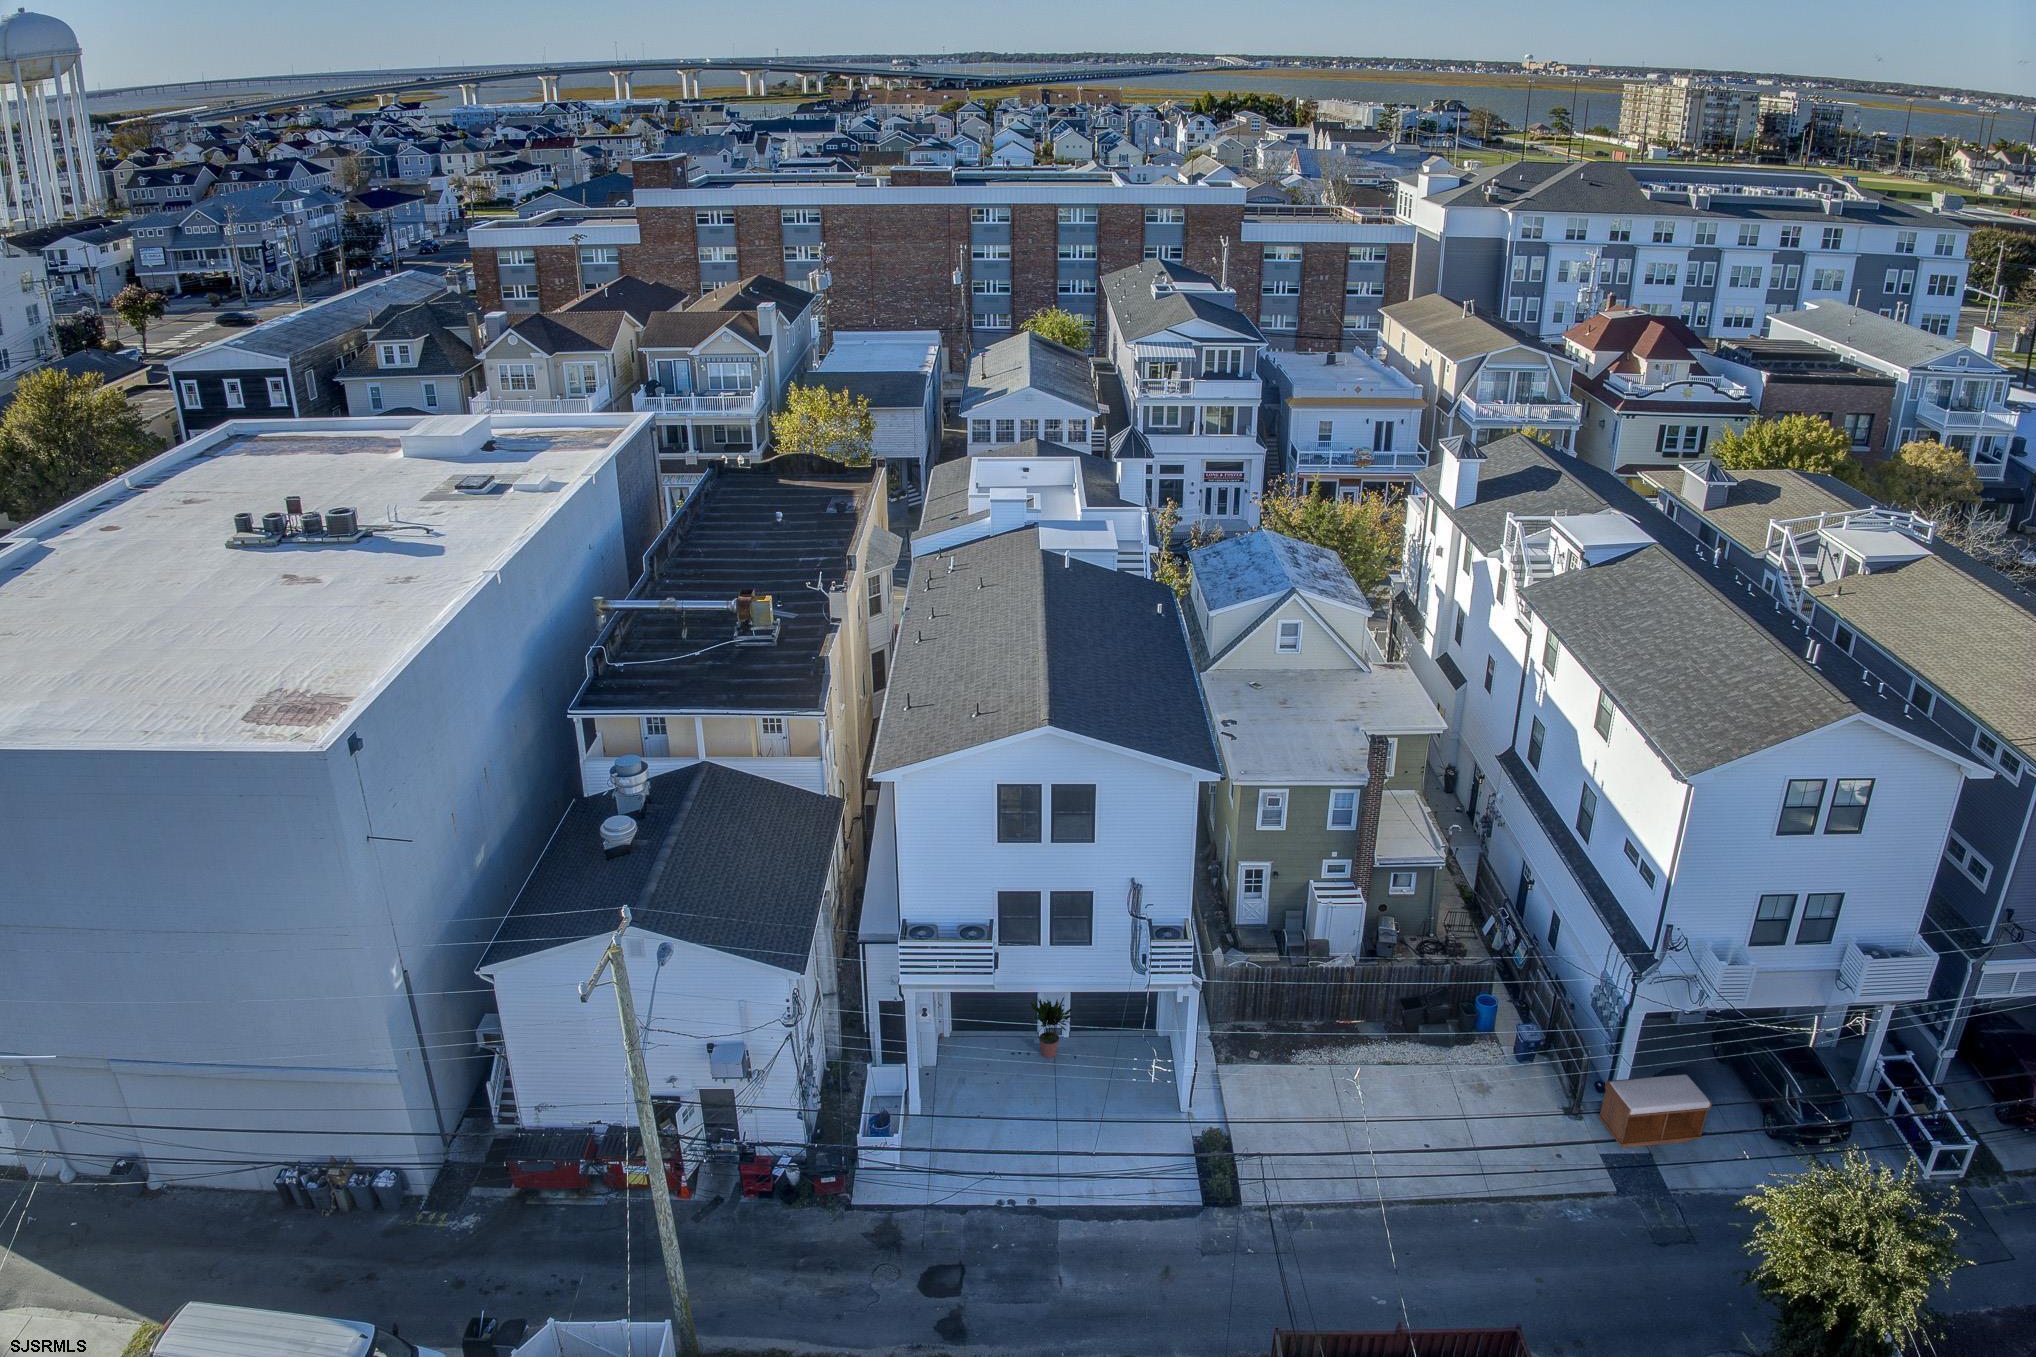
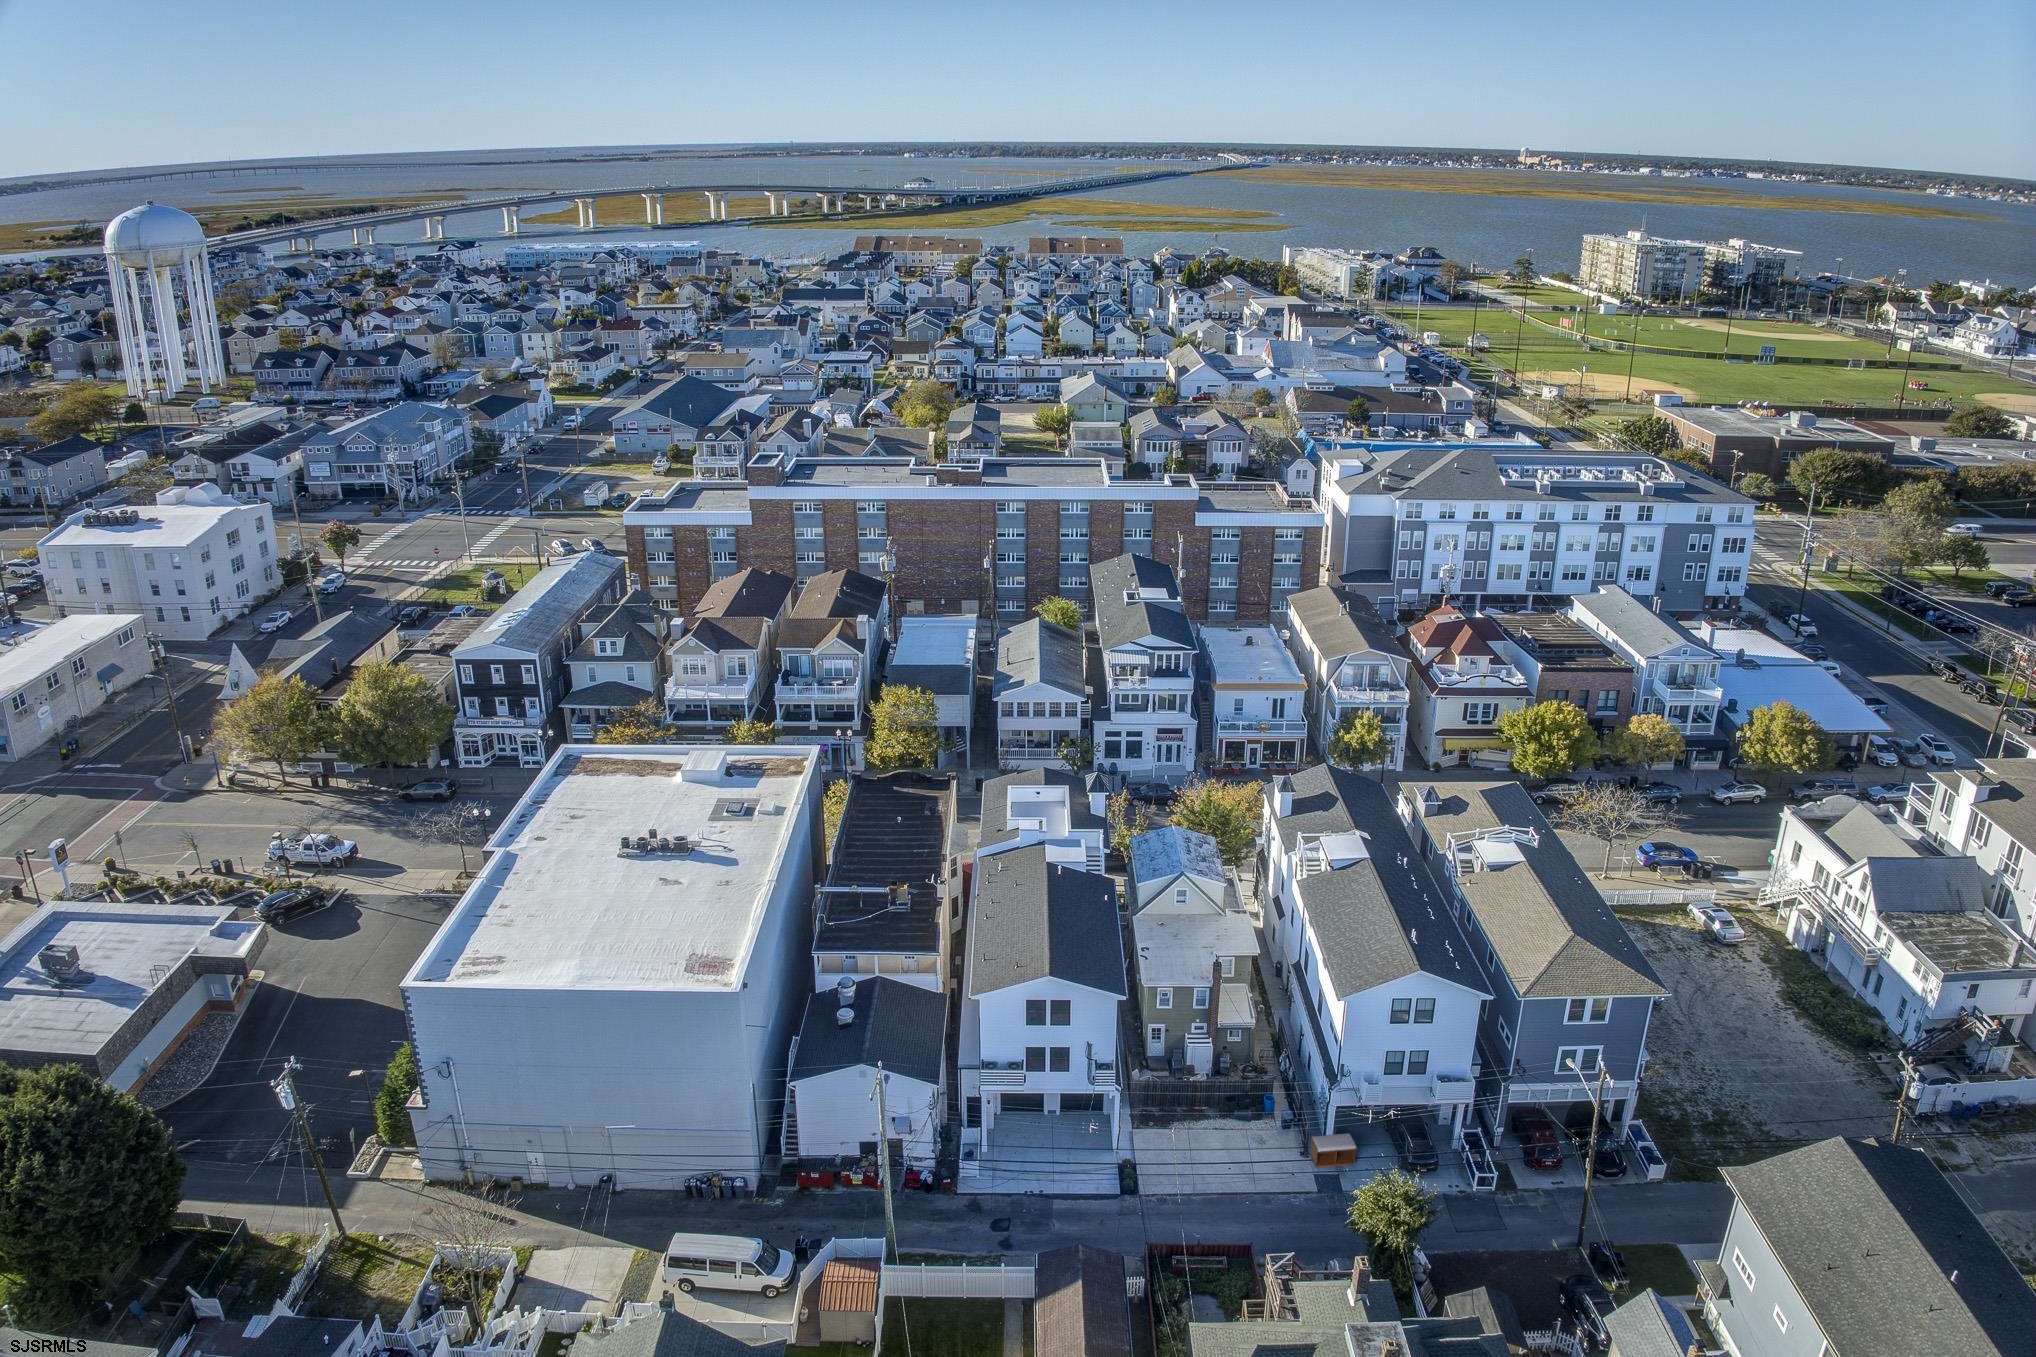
potted plant: present [1031,998,1073,1058] -> none [1041,1090,1063,1126]

